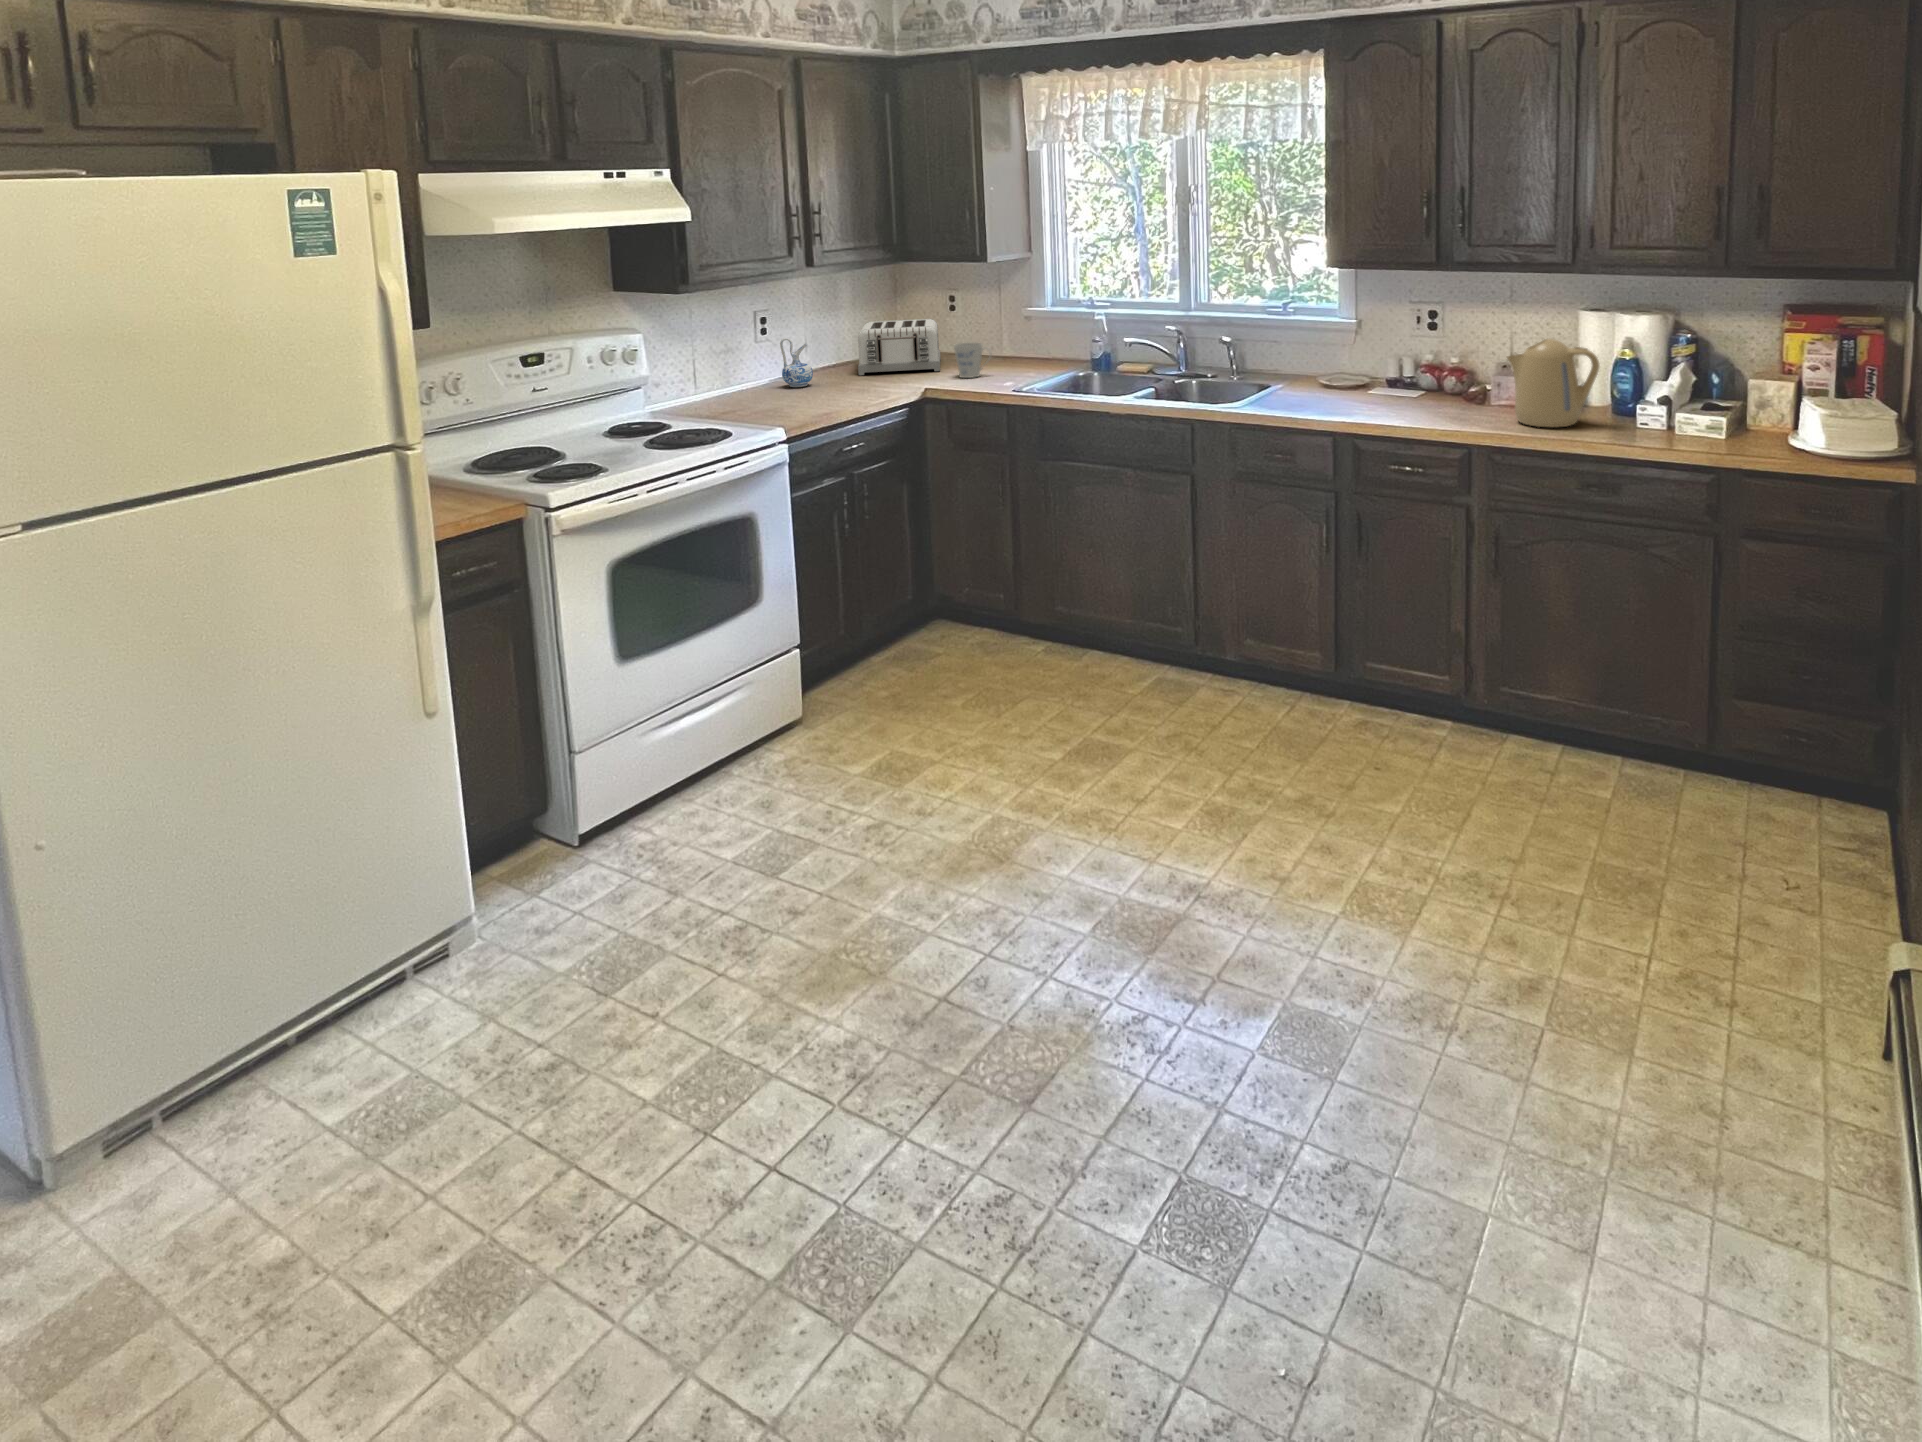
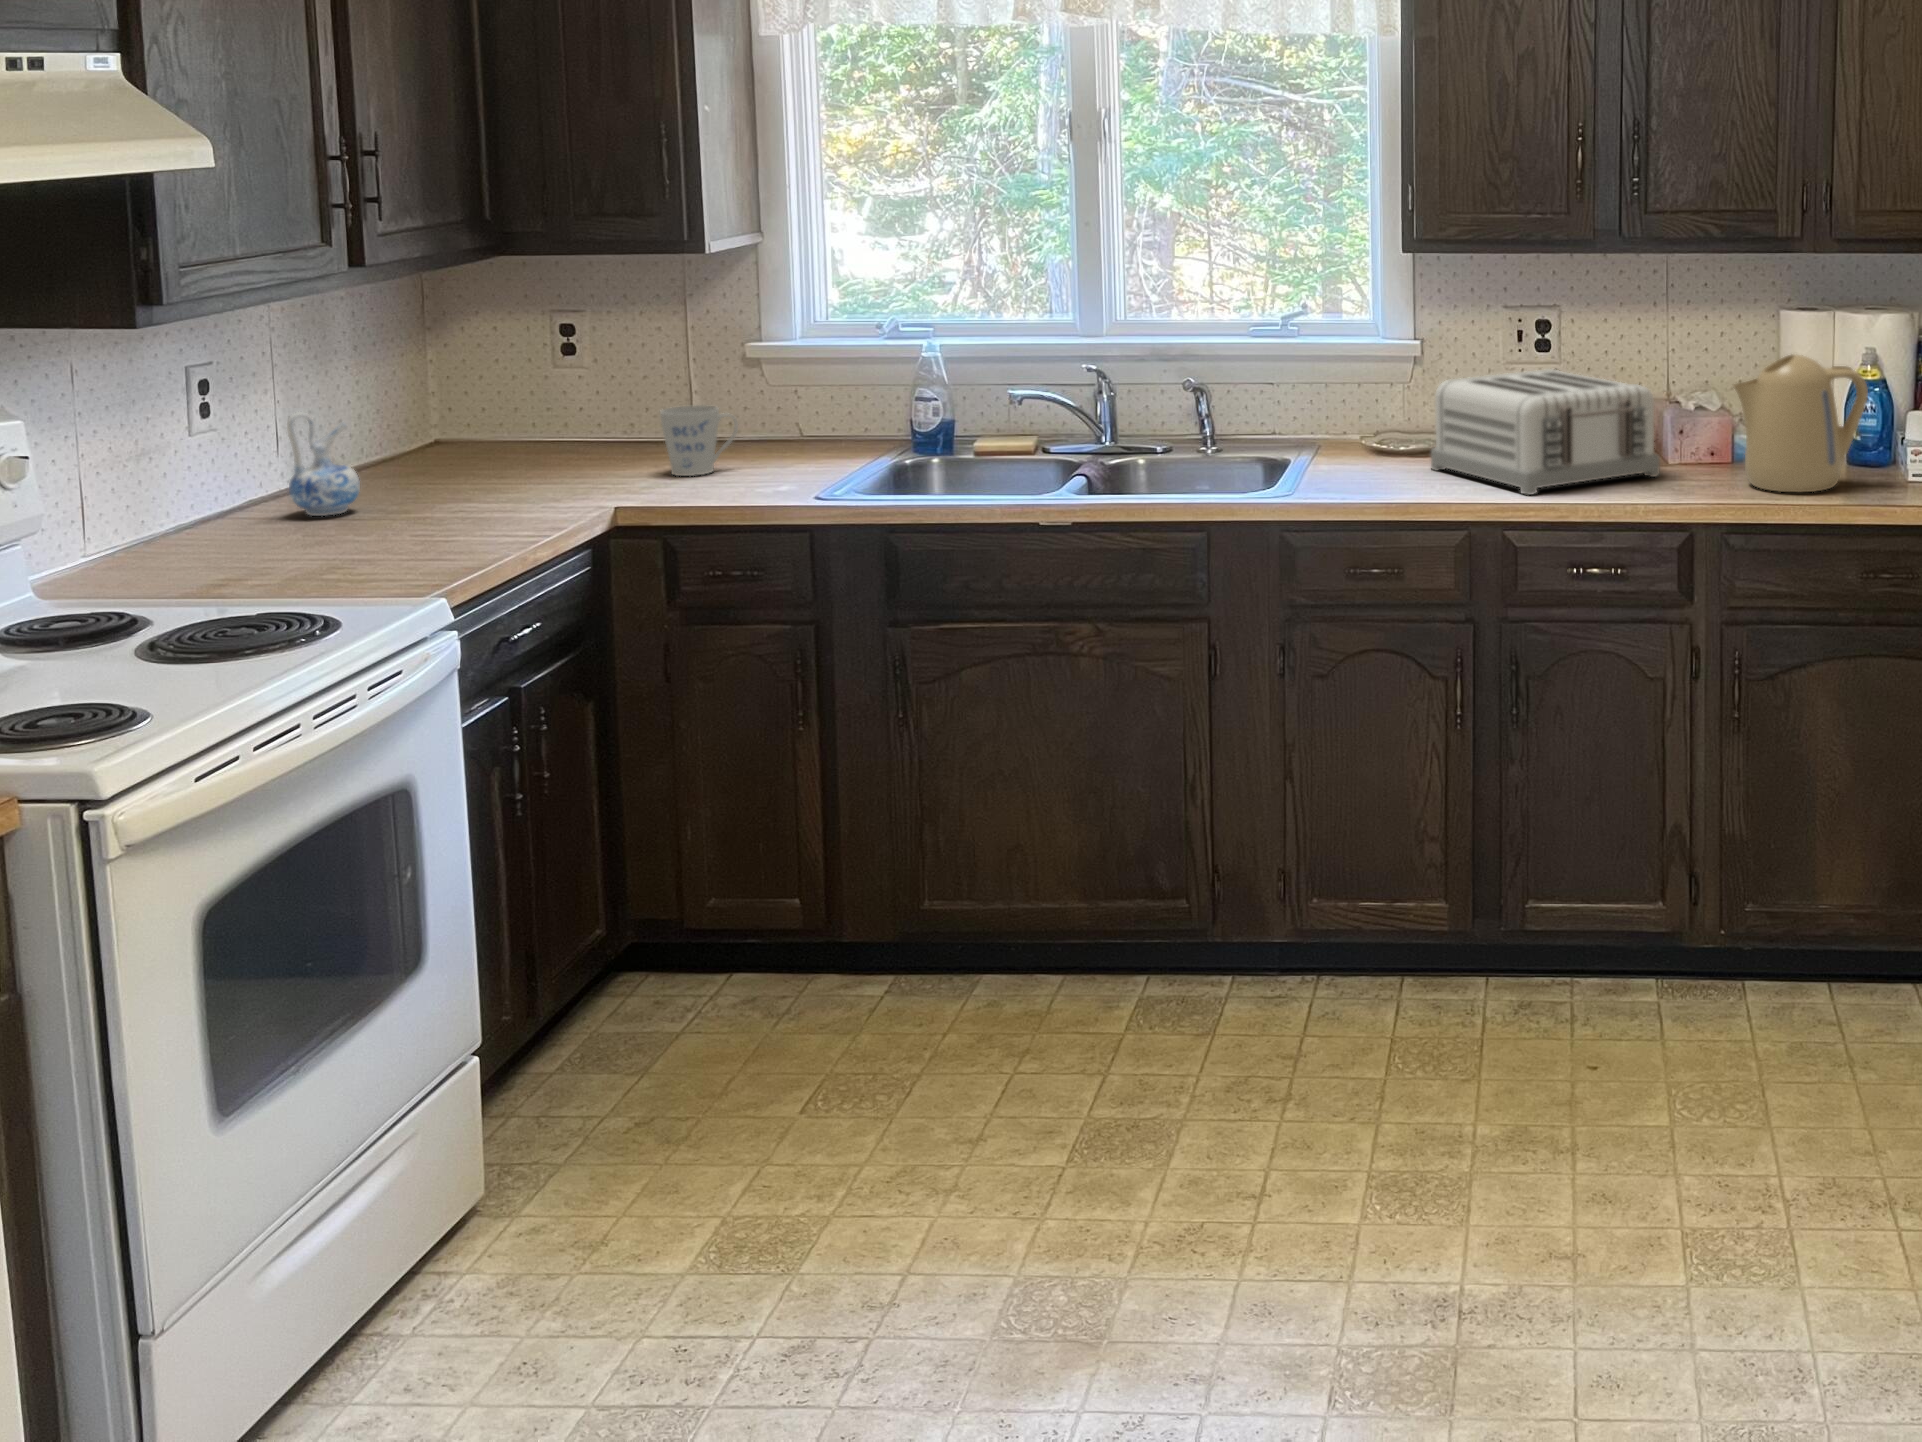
toaster: present [858,319,941,375] -> present [1431,369,1660,495]

